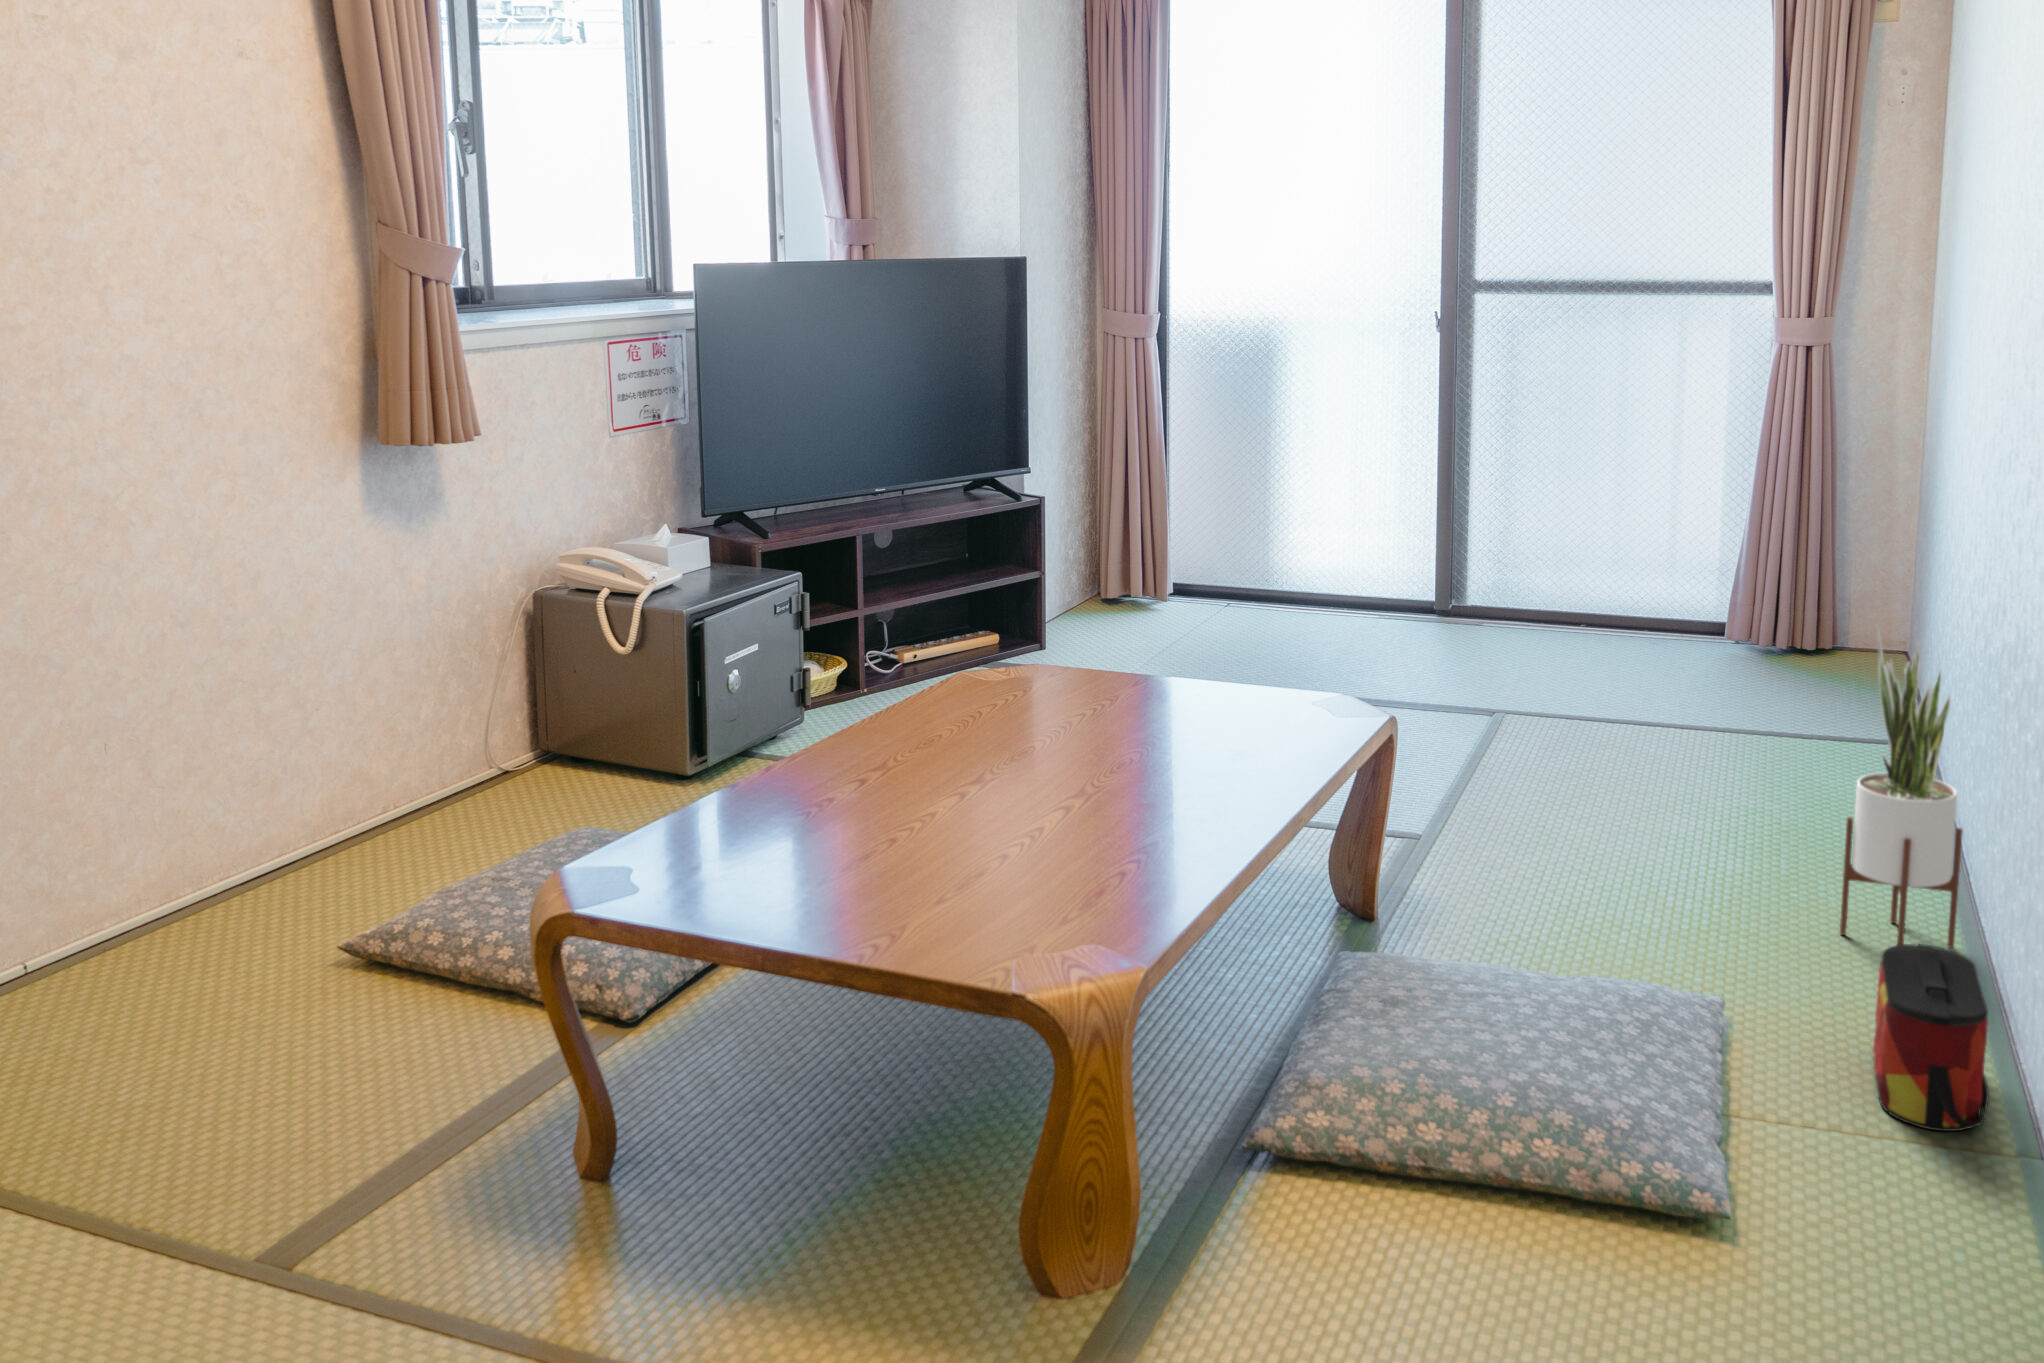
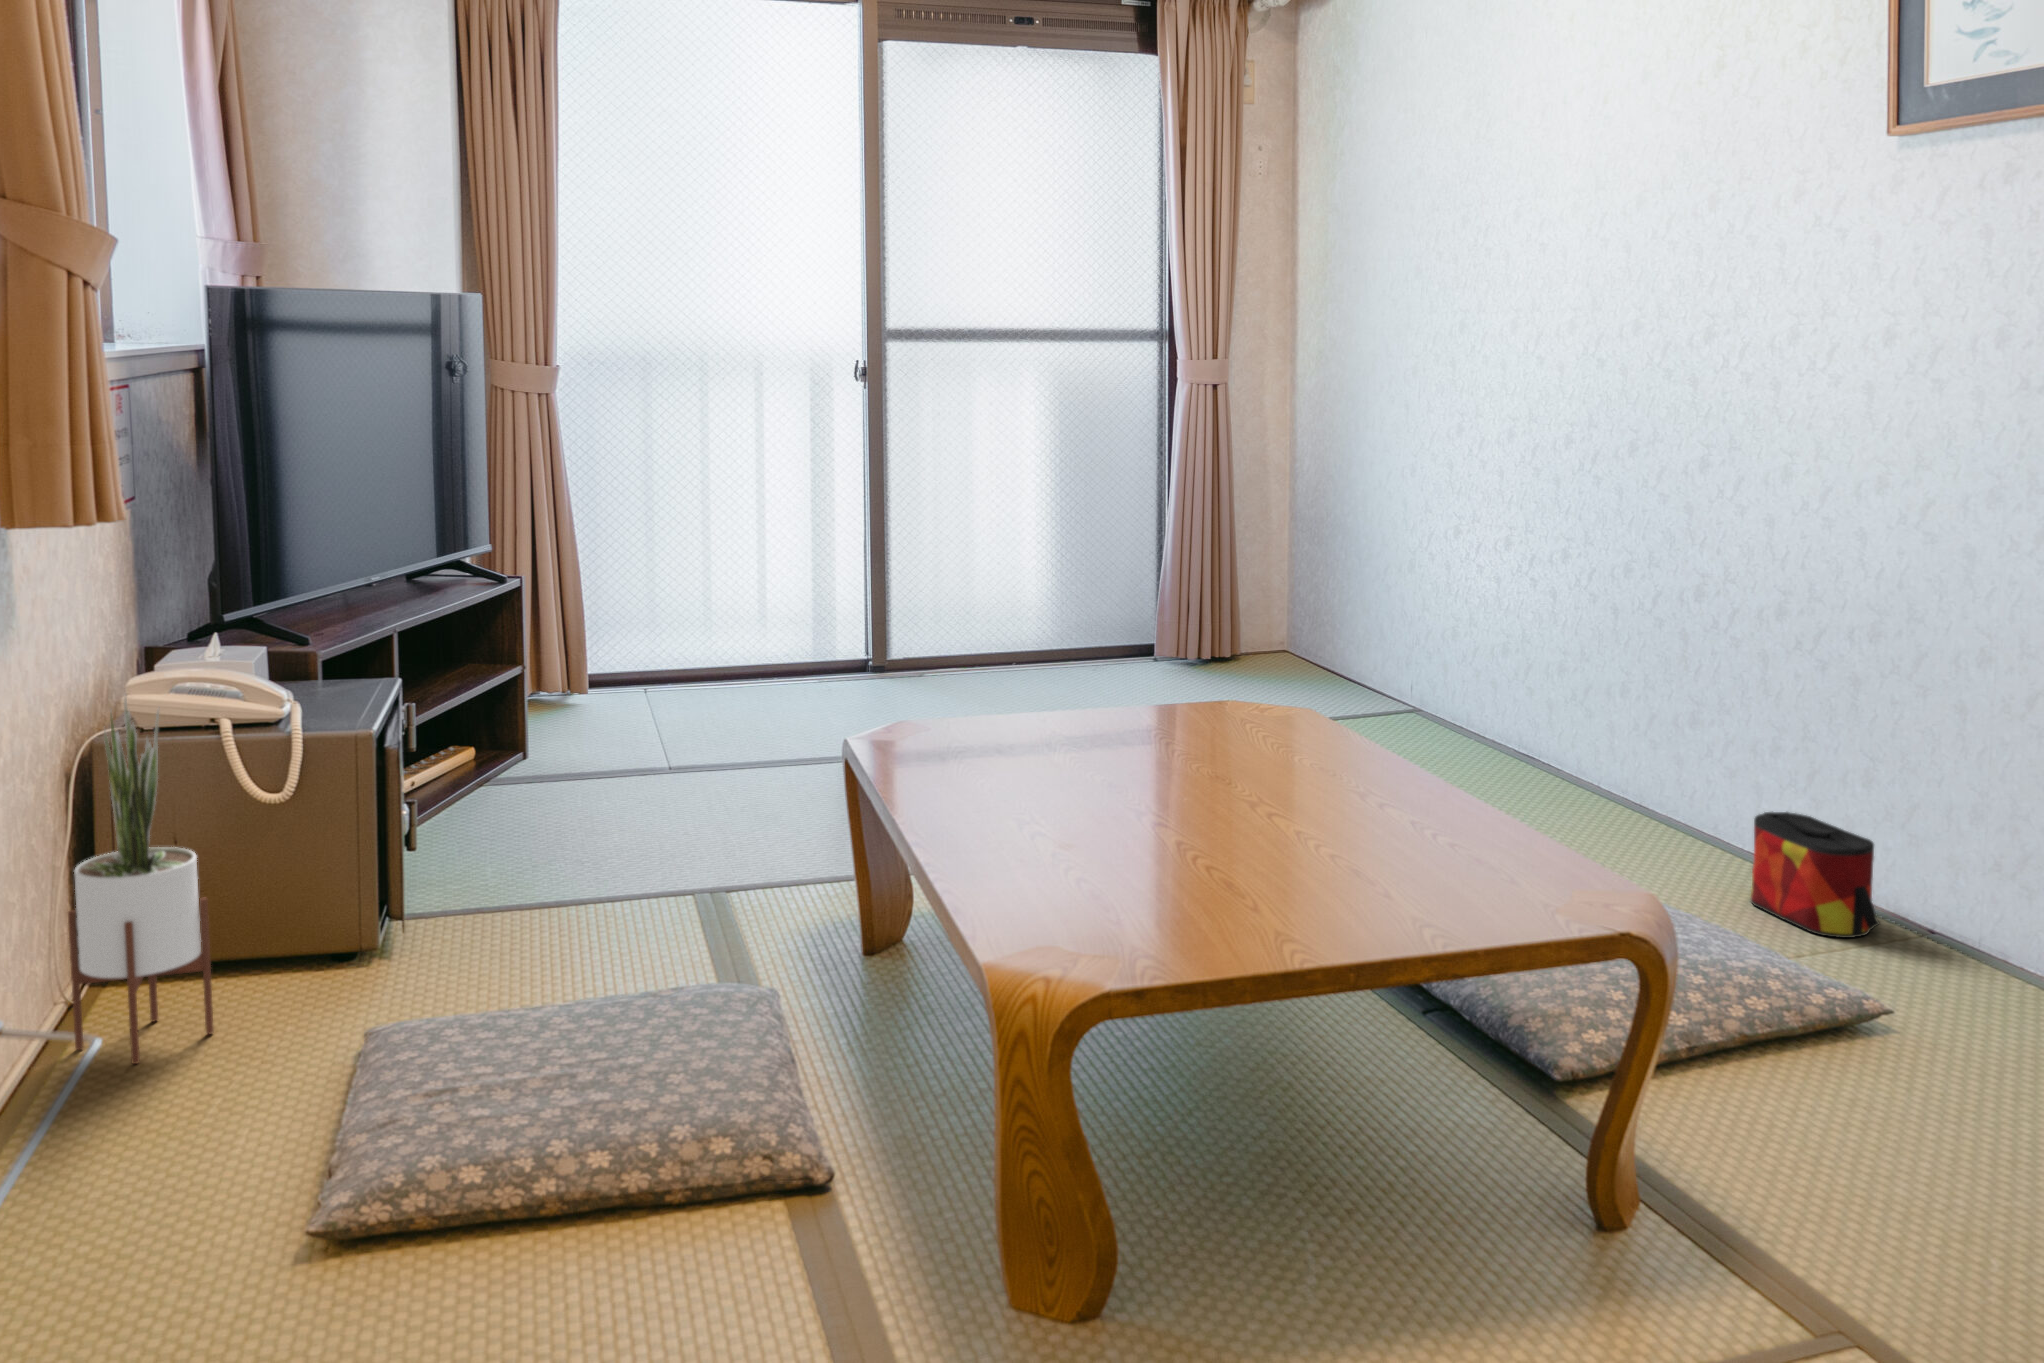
potted plant: present [1840,628,1963,948] -> present [68,697,214,1064]

